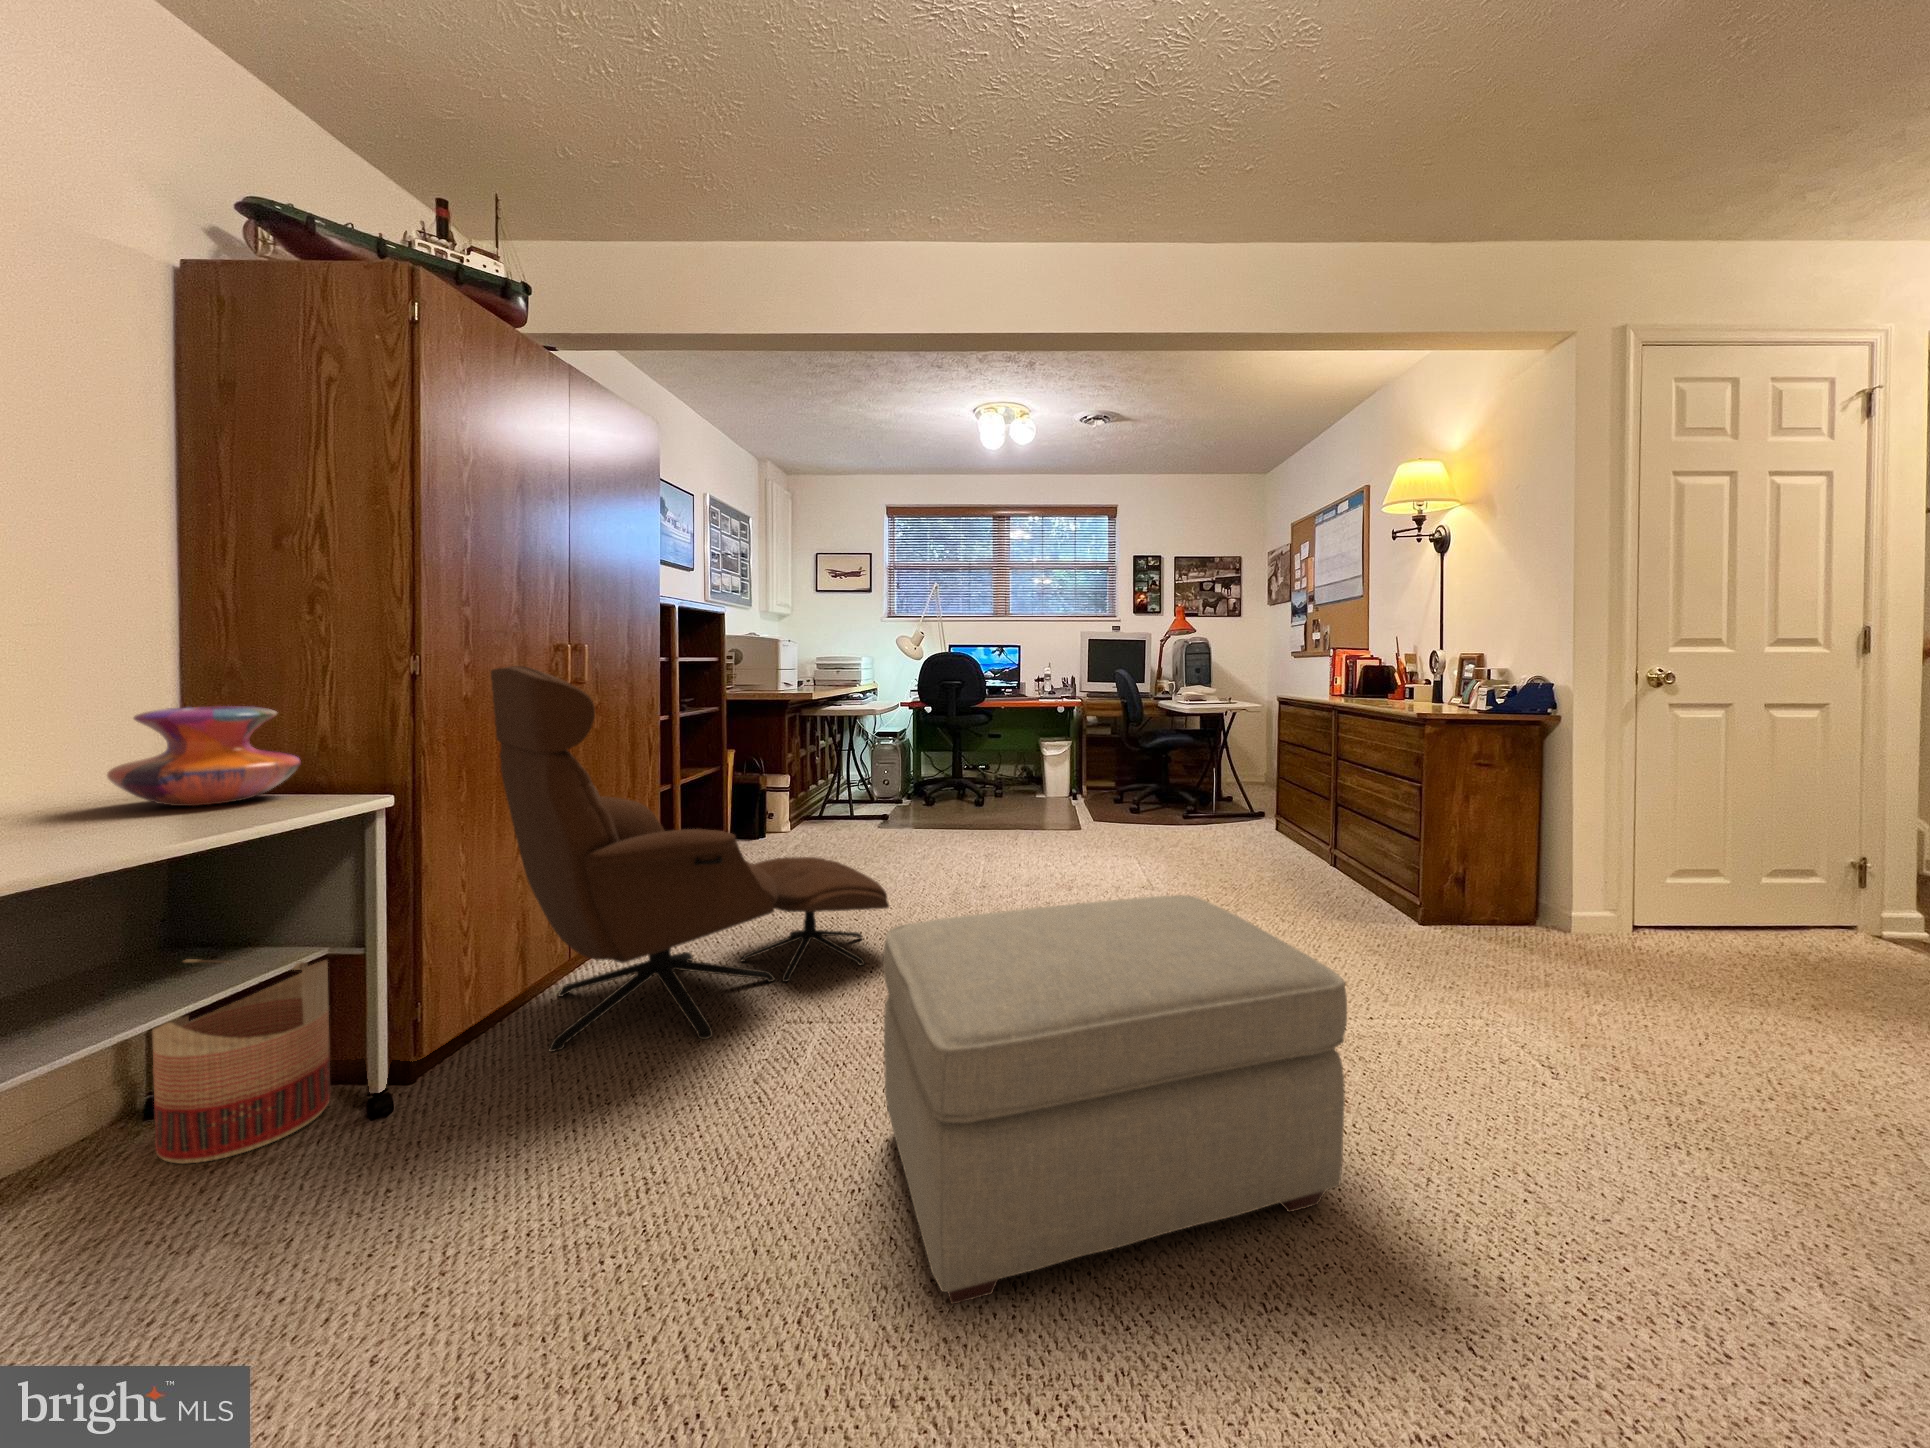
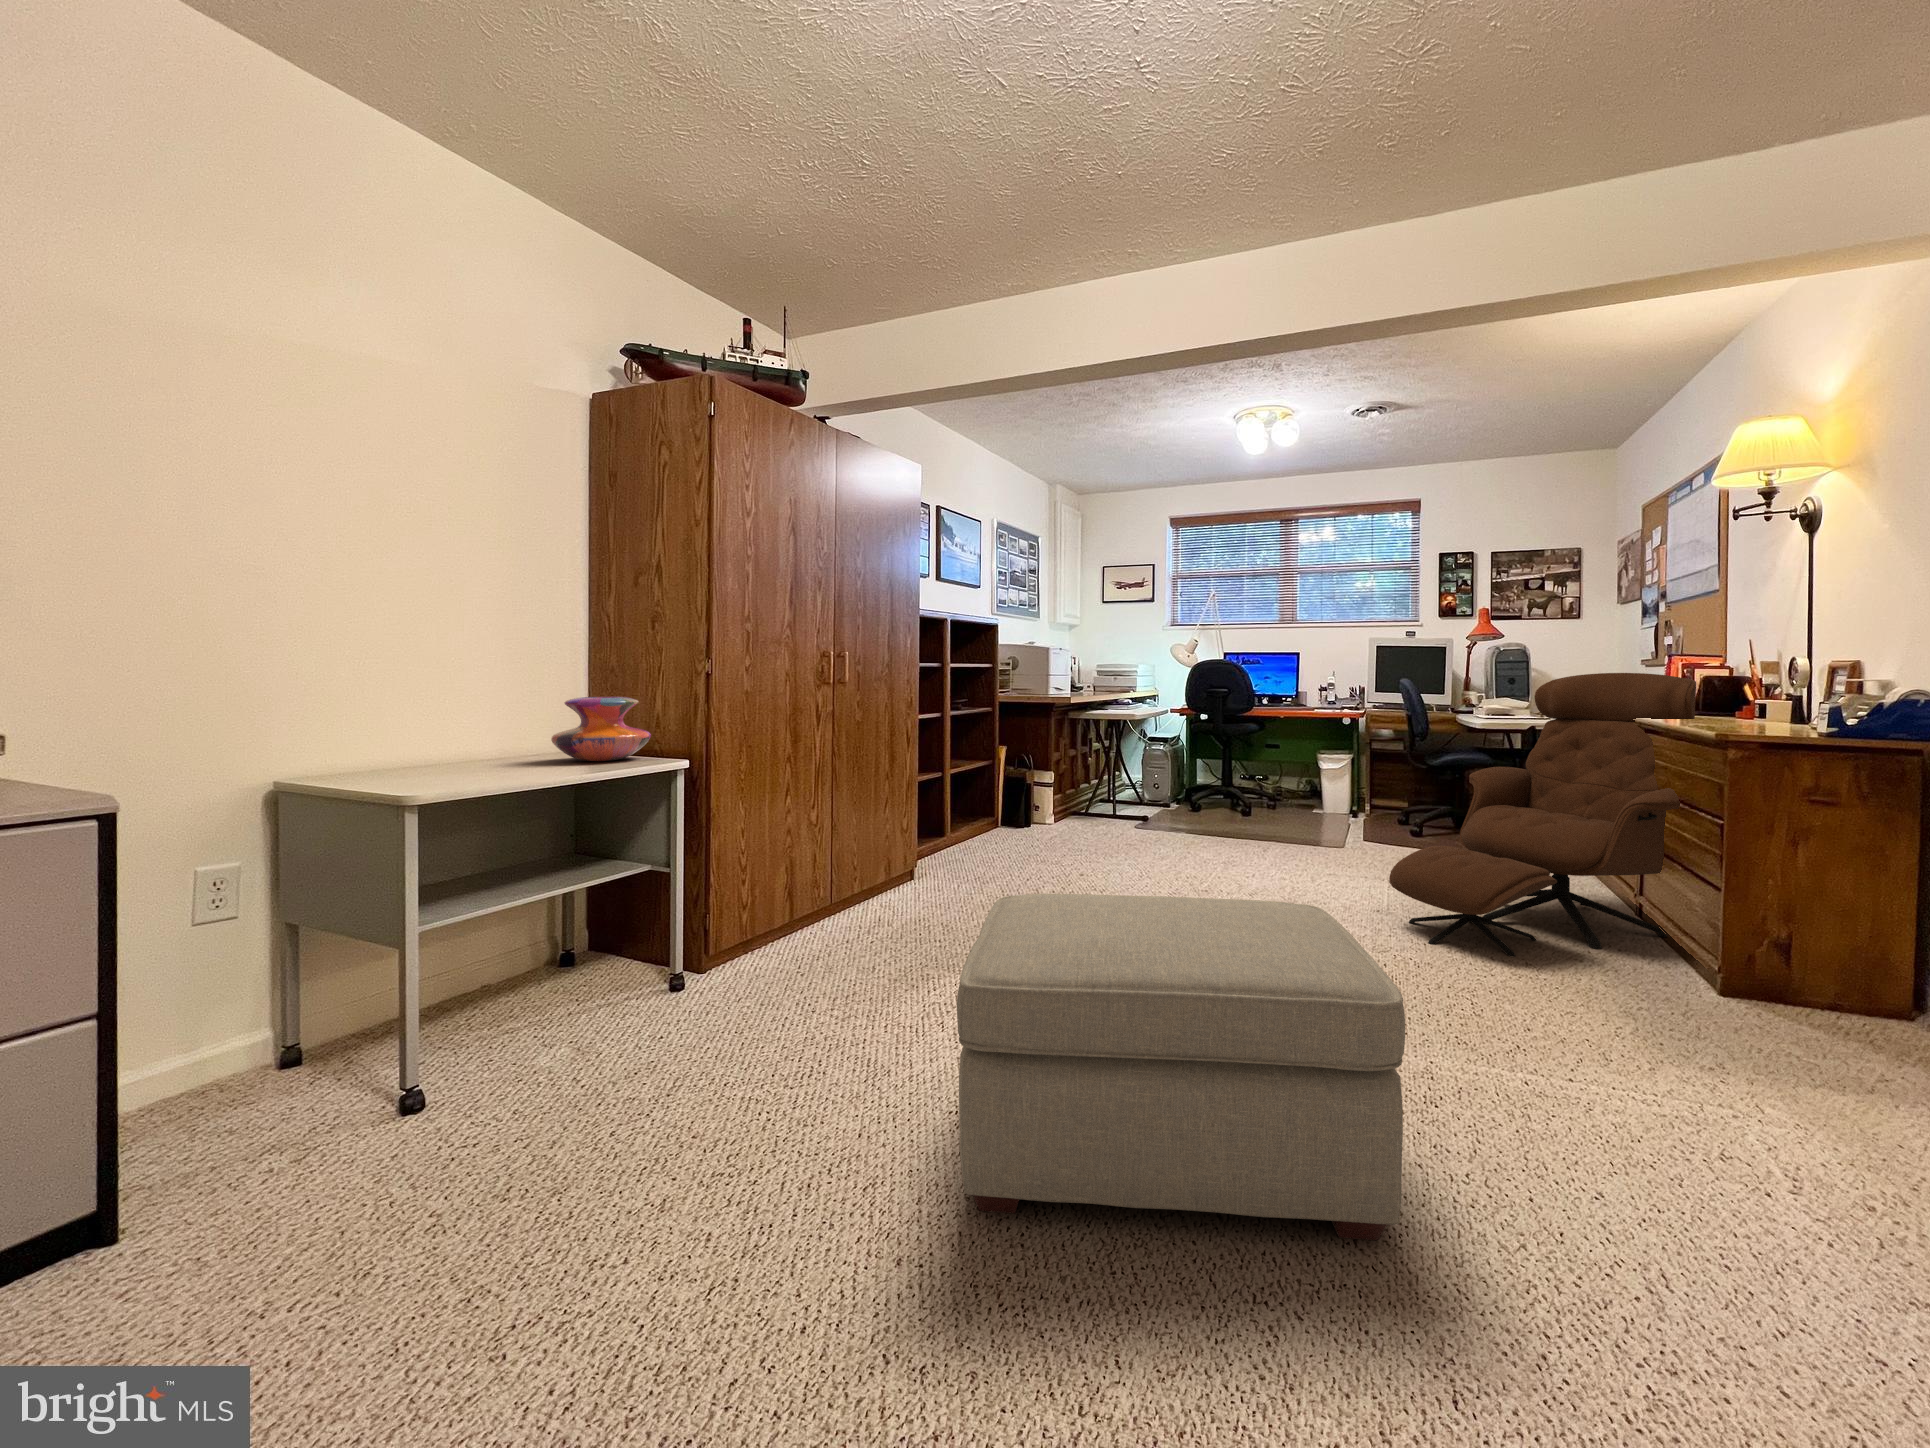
lounge chair: present [491,666,889,1052] -> present [1389,673,1696,957]
basket: present [152,959,330,1163] -> none [567,863,661,996]

